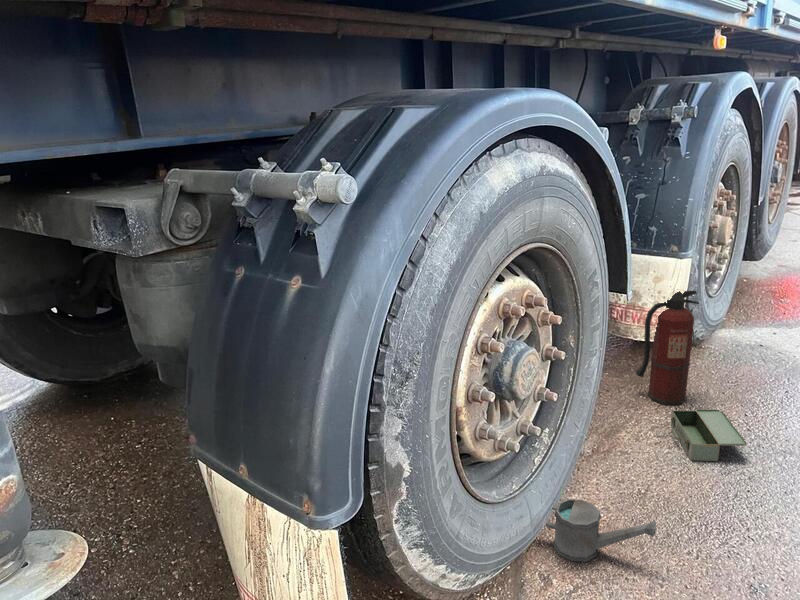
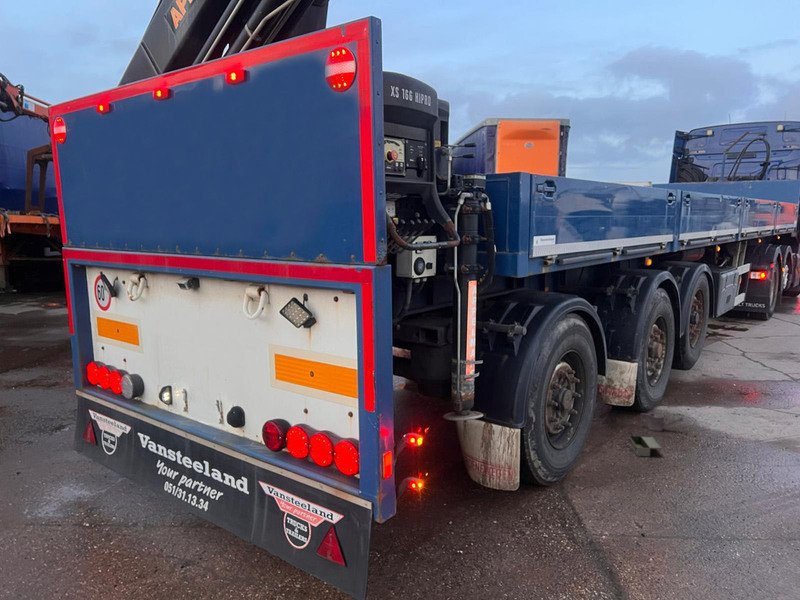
fire extinguisher: present [636,291,699,405] -> none [612,378,642,436]
watering can: present [545,499,656,562] -> present [640,413,683,432]

